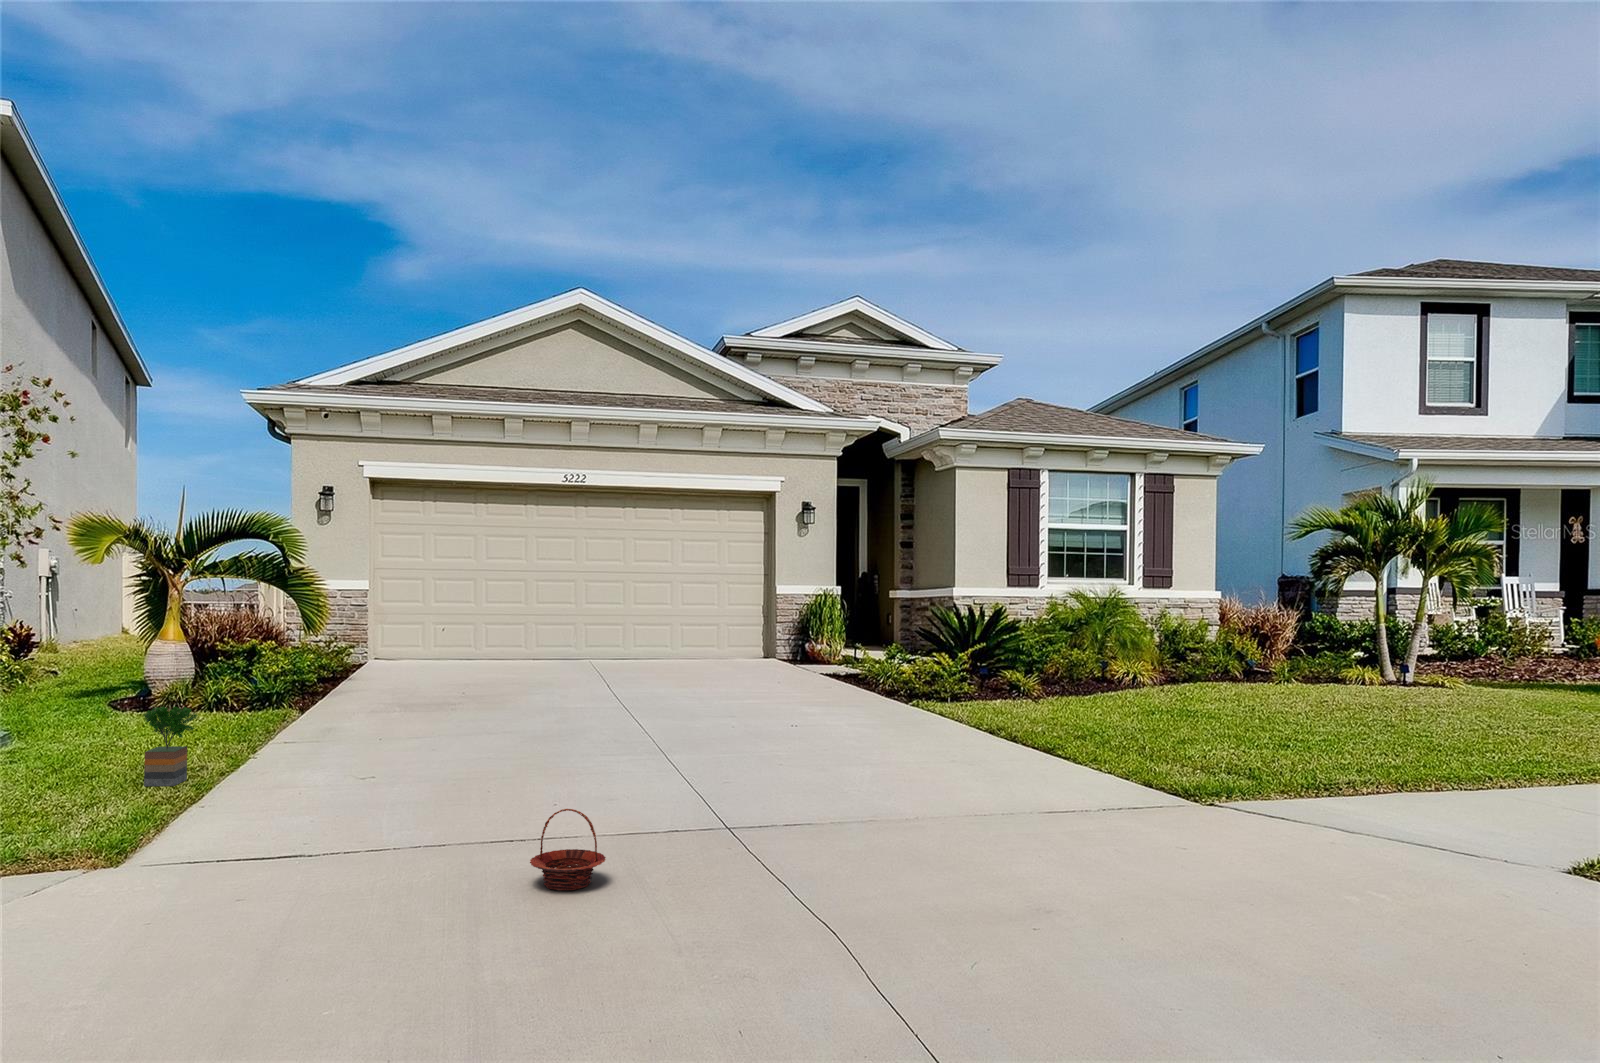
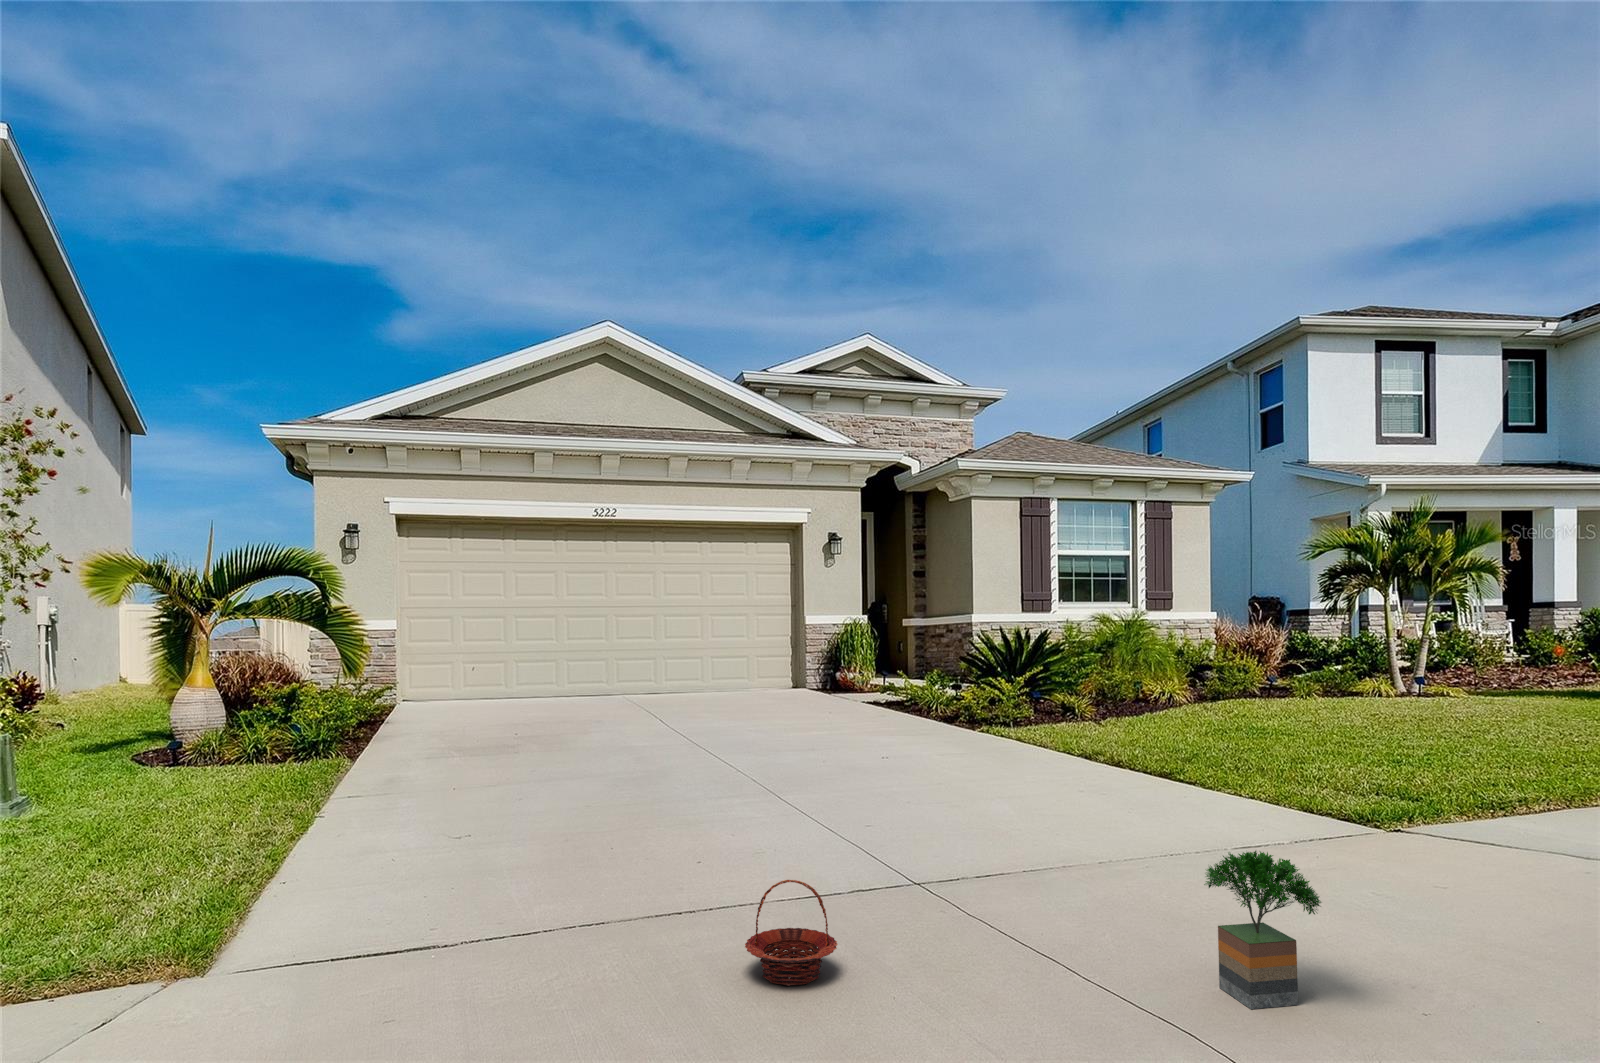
potted tree: present [144,706,198,786] -> present [1204,851,1321,1009]

